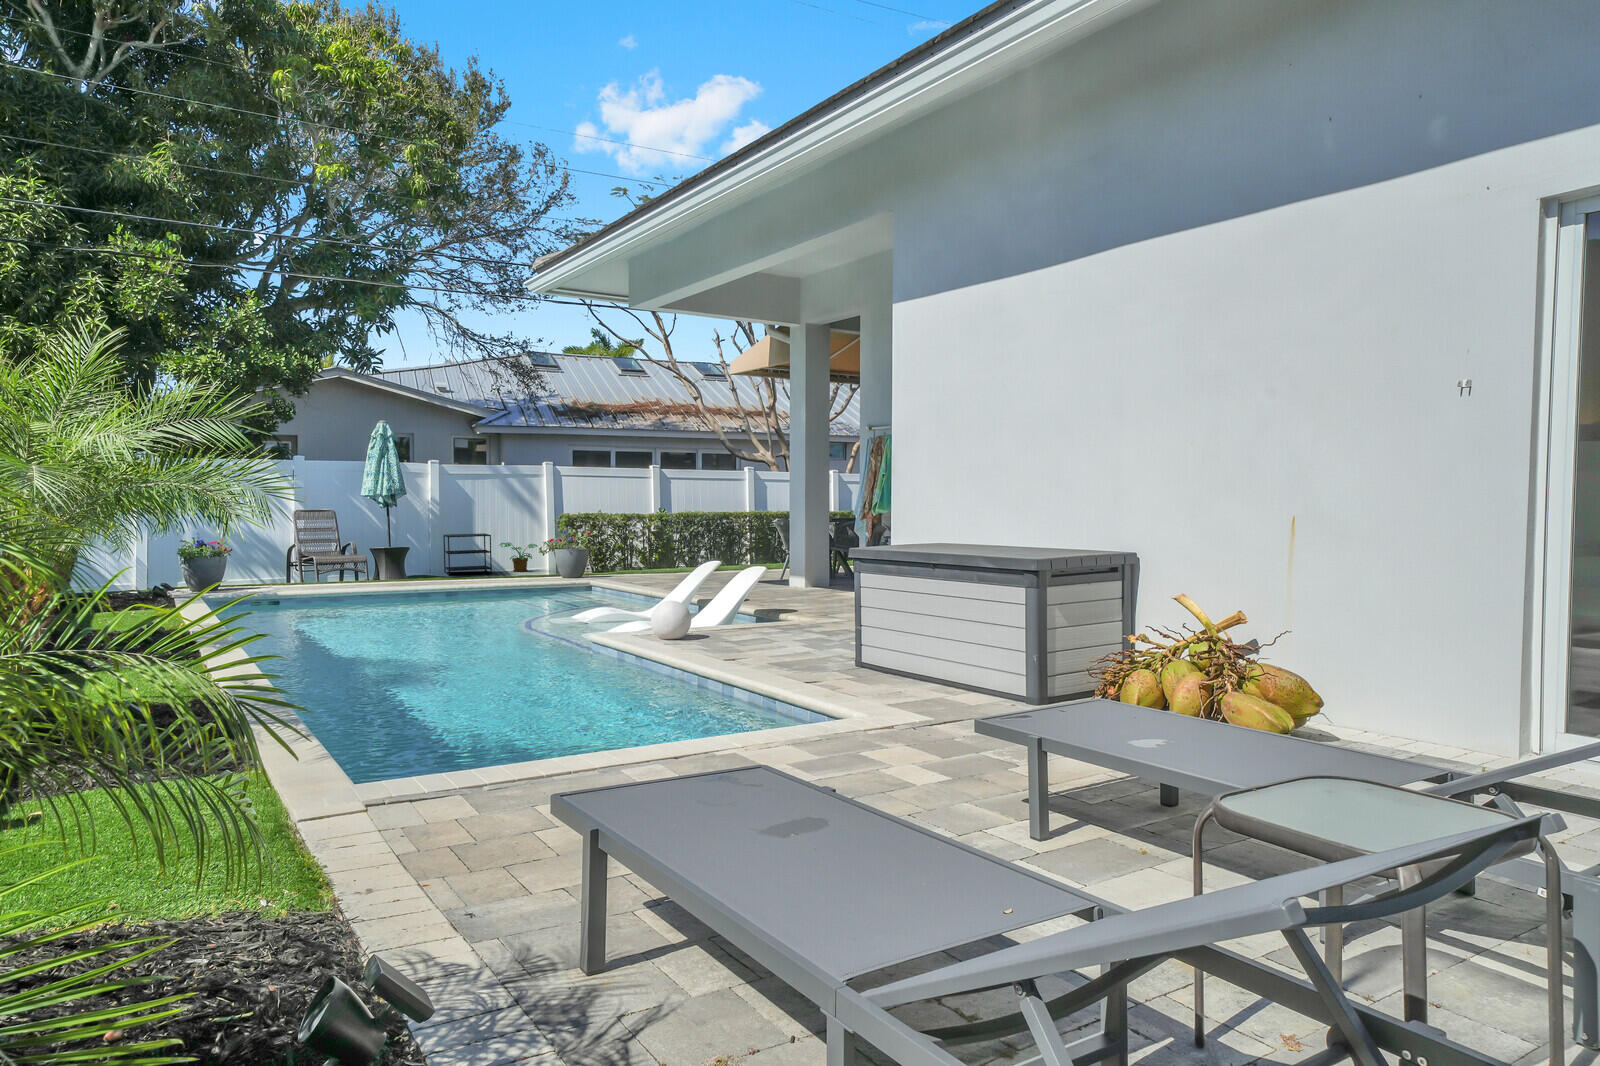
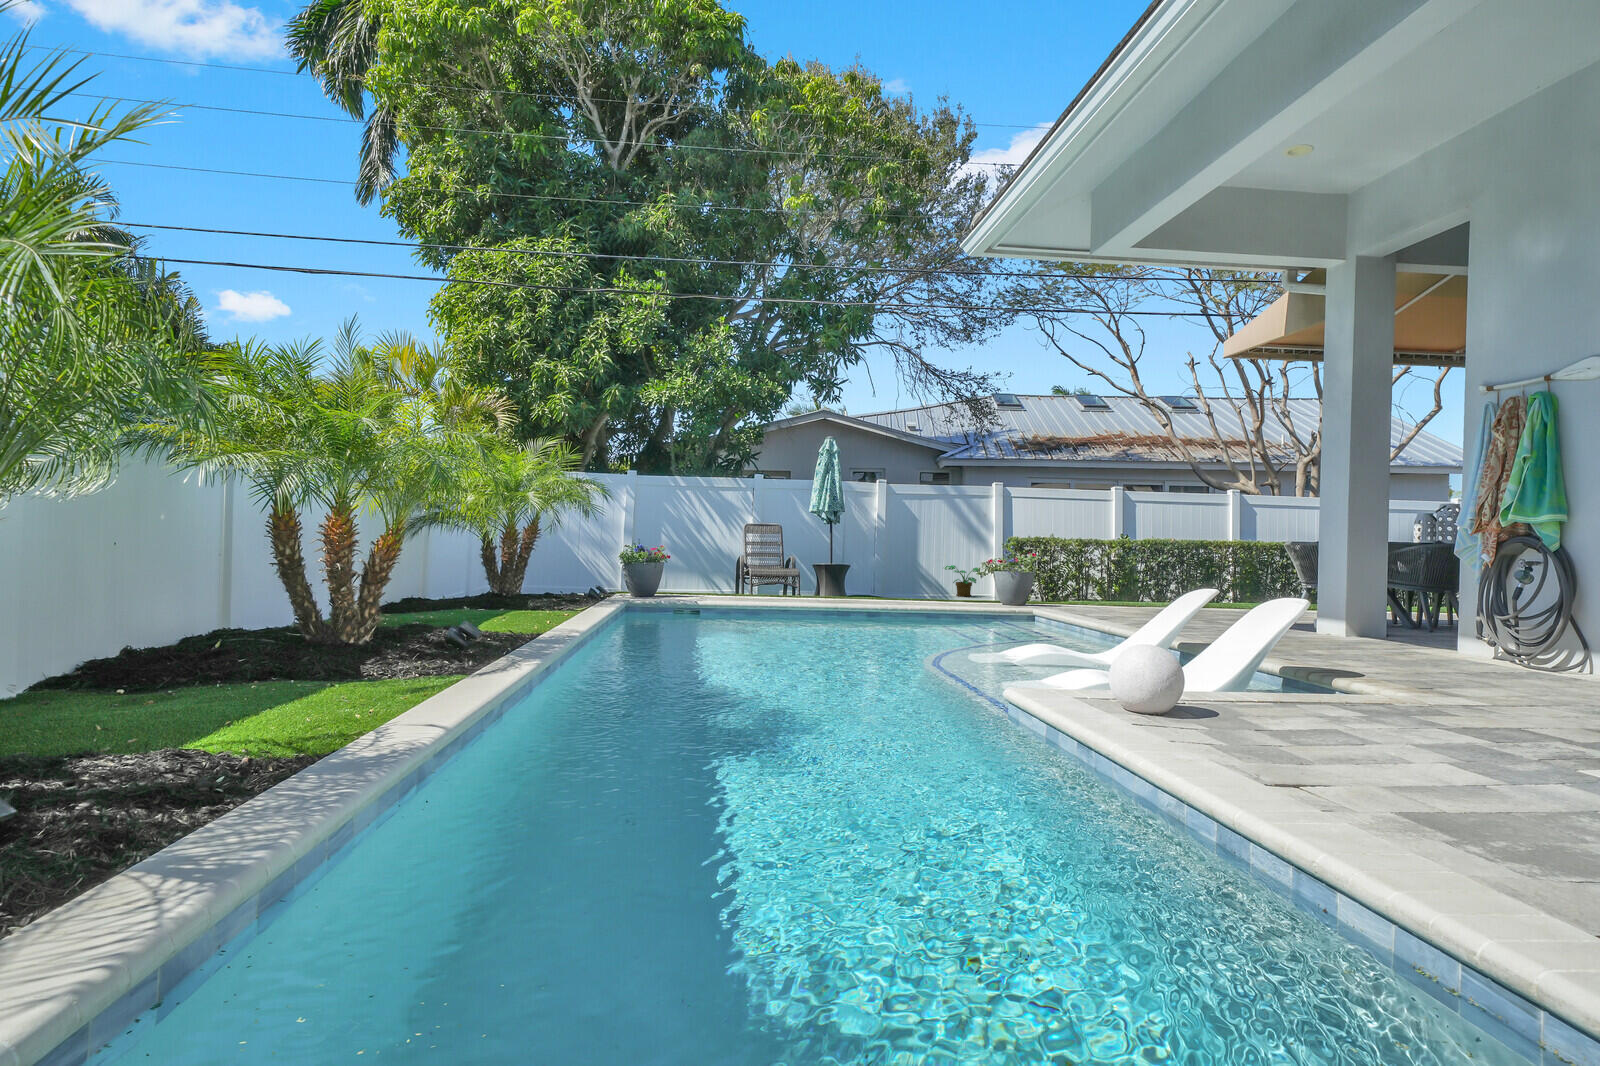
side table: present [443,533,492,576] -> none [888,555,933,597]

